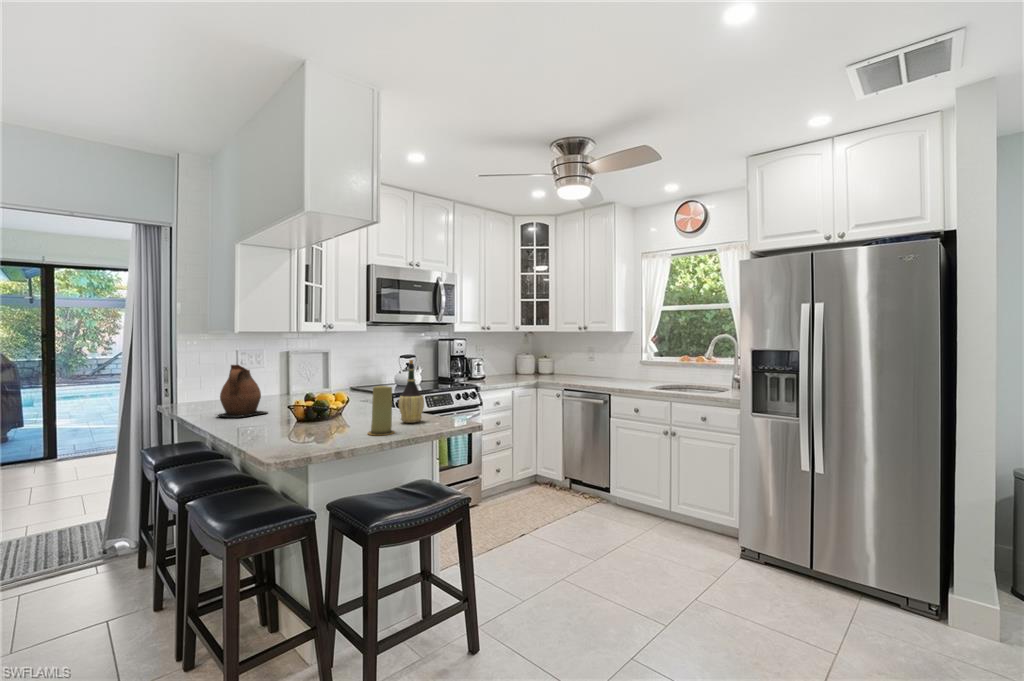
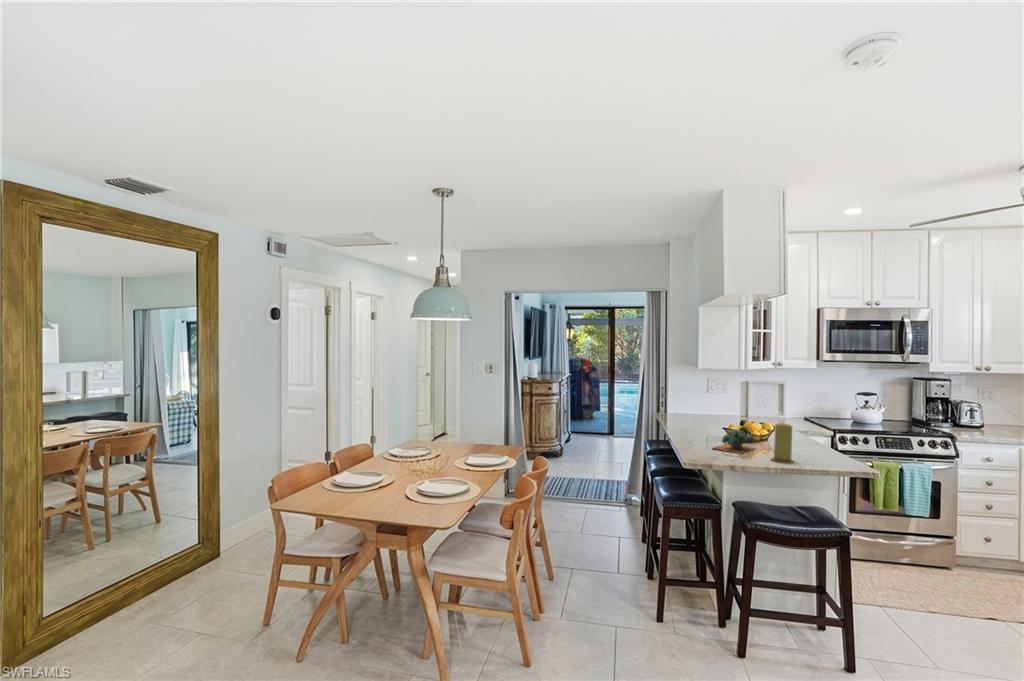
wine bottle: present [399,360,424,423] -> none [807,404,832,458]
ceramic pitcher: present [218,365,268,417] -> none [681,393,717,431]
succulent plant: none [284,403,339,436] -> present [713,429,755,454]

